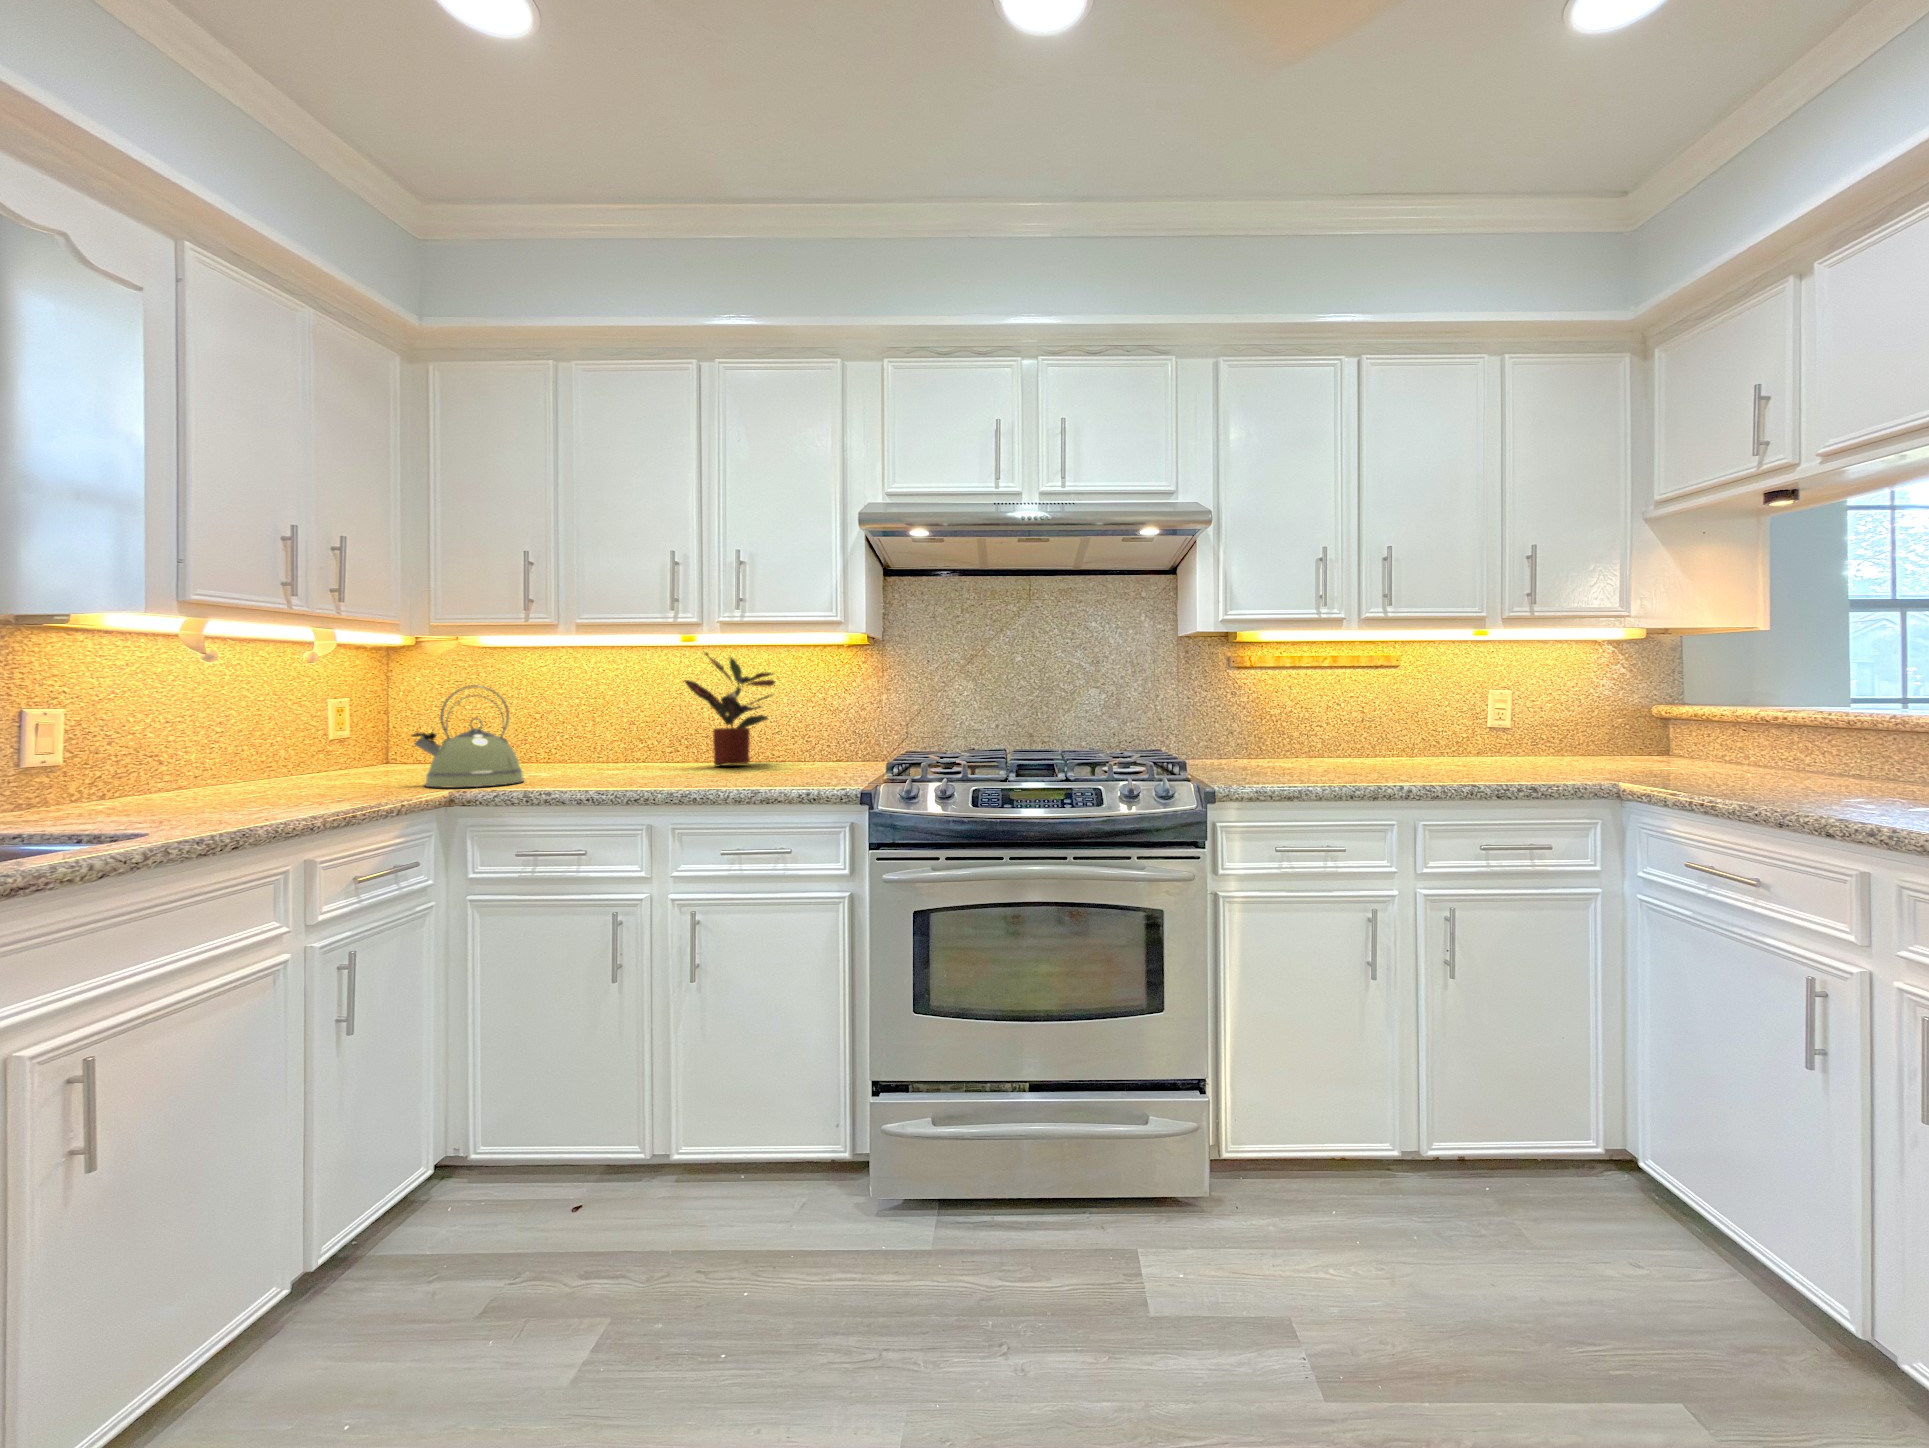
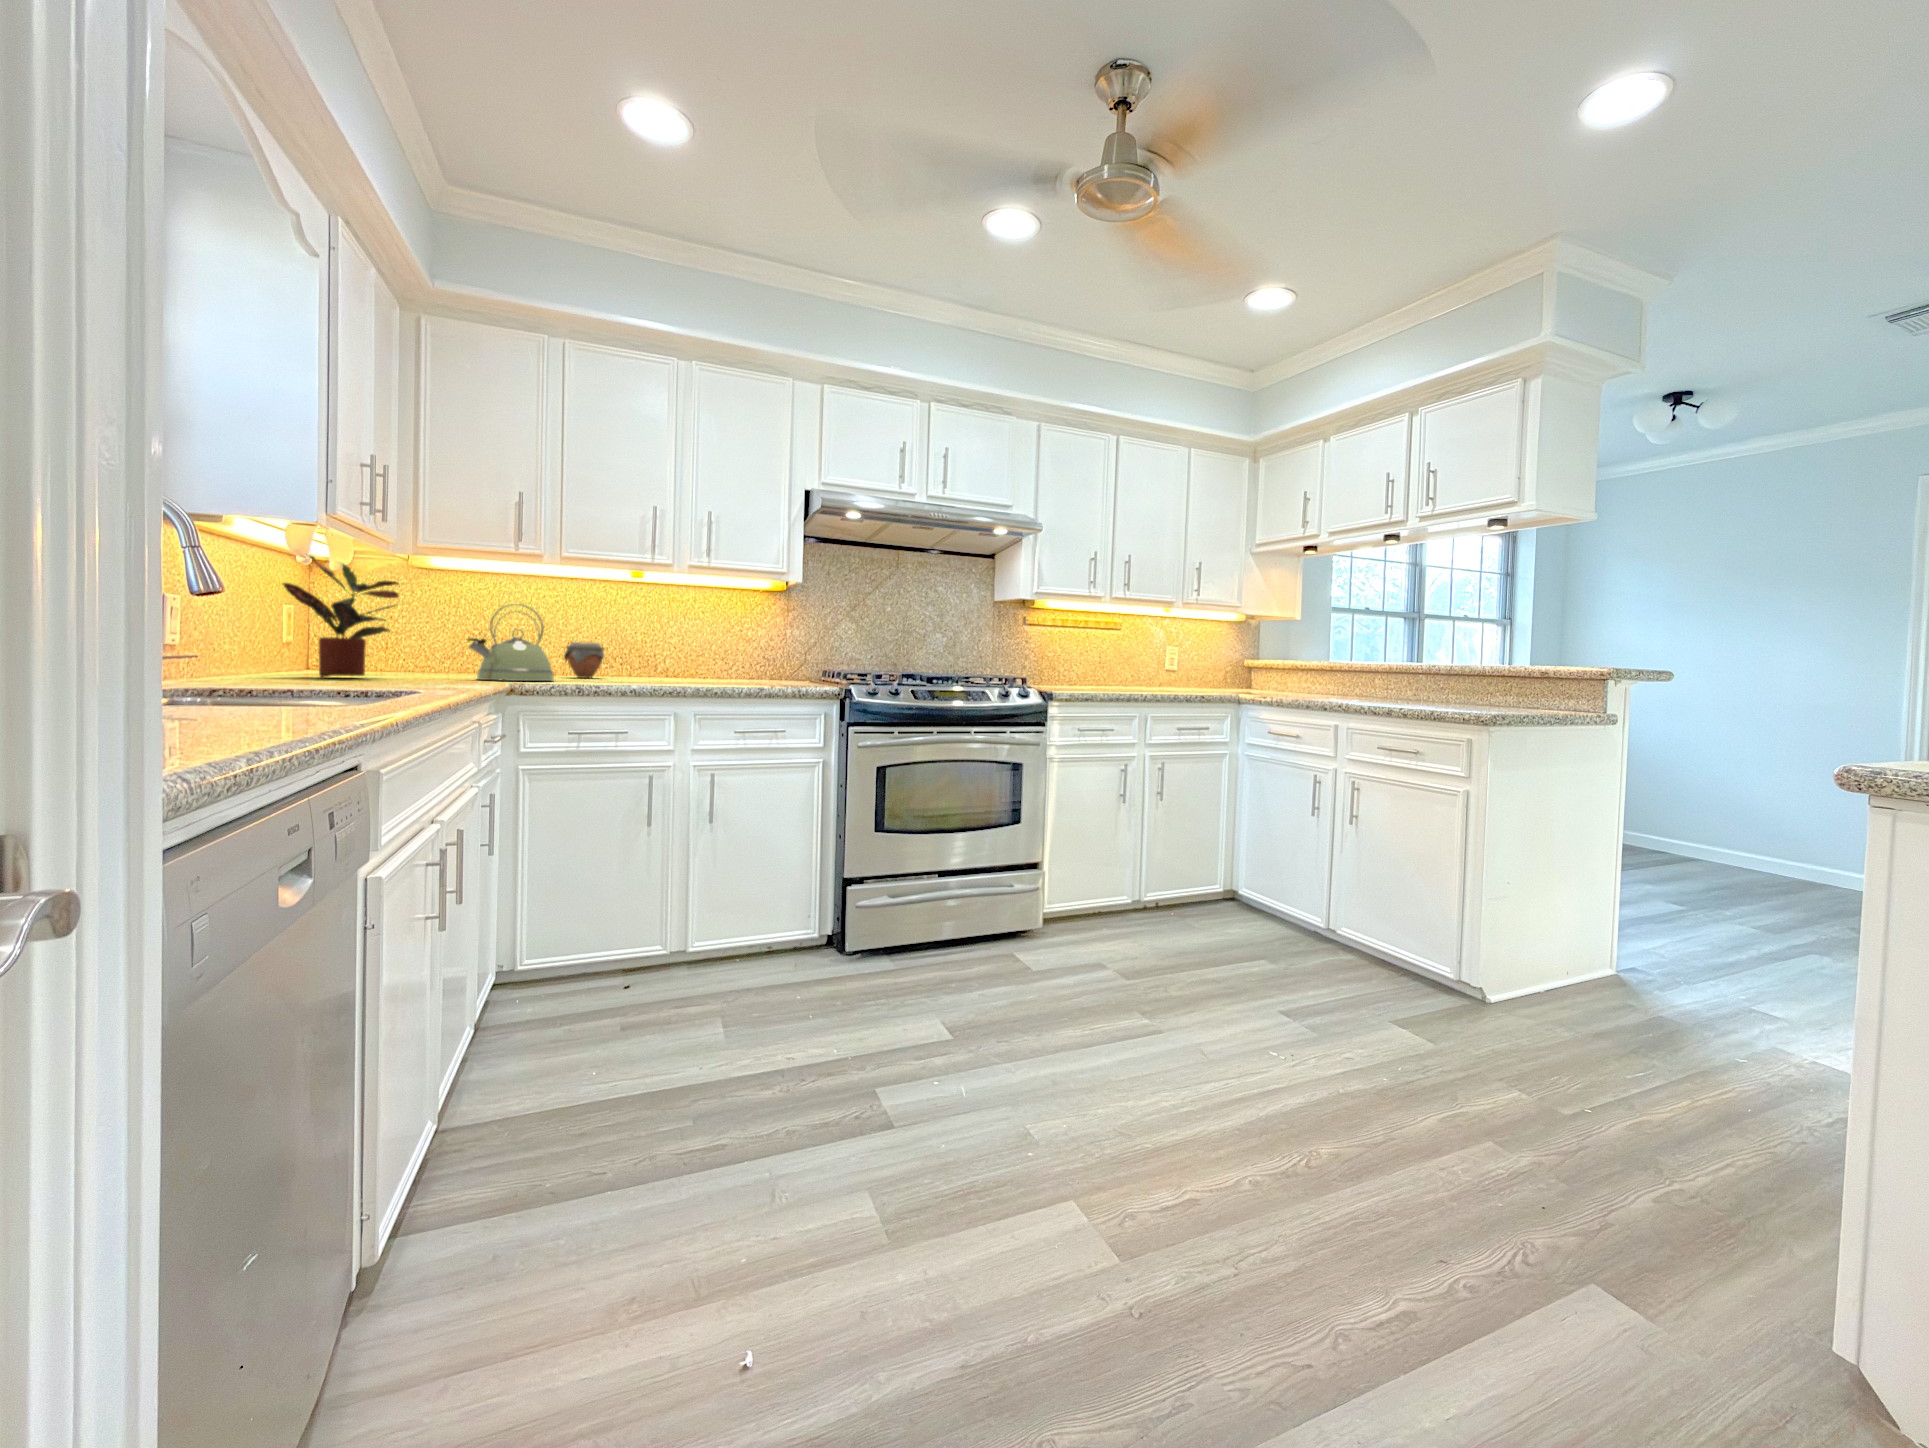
potted plant: present [685,652,776,766] -> present [283,556,399,677]
jar: none [588,722,641,768] -> present [564,642,604,678]

